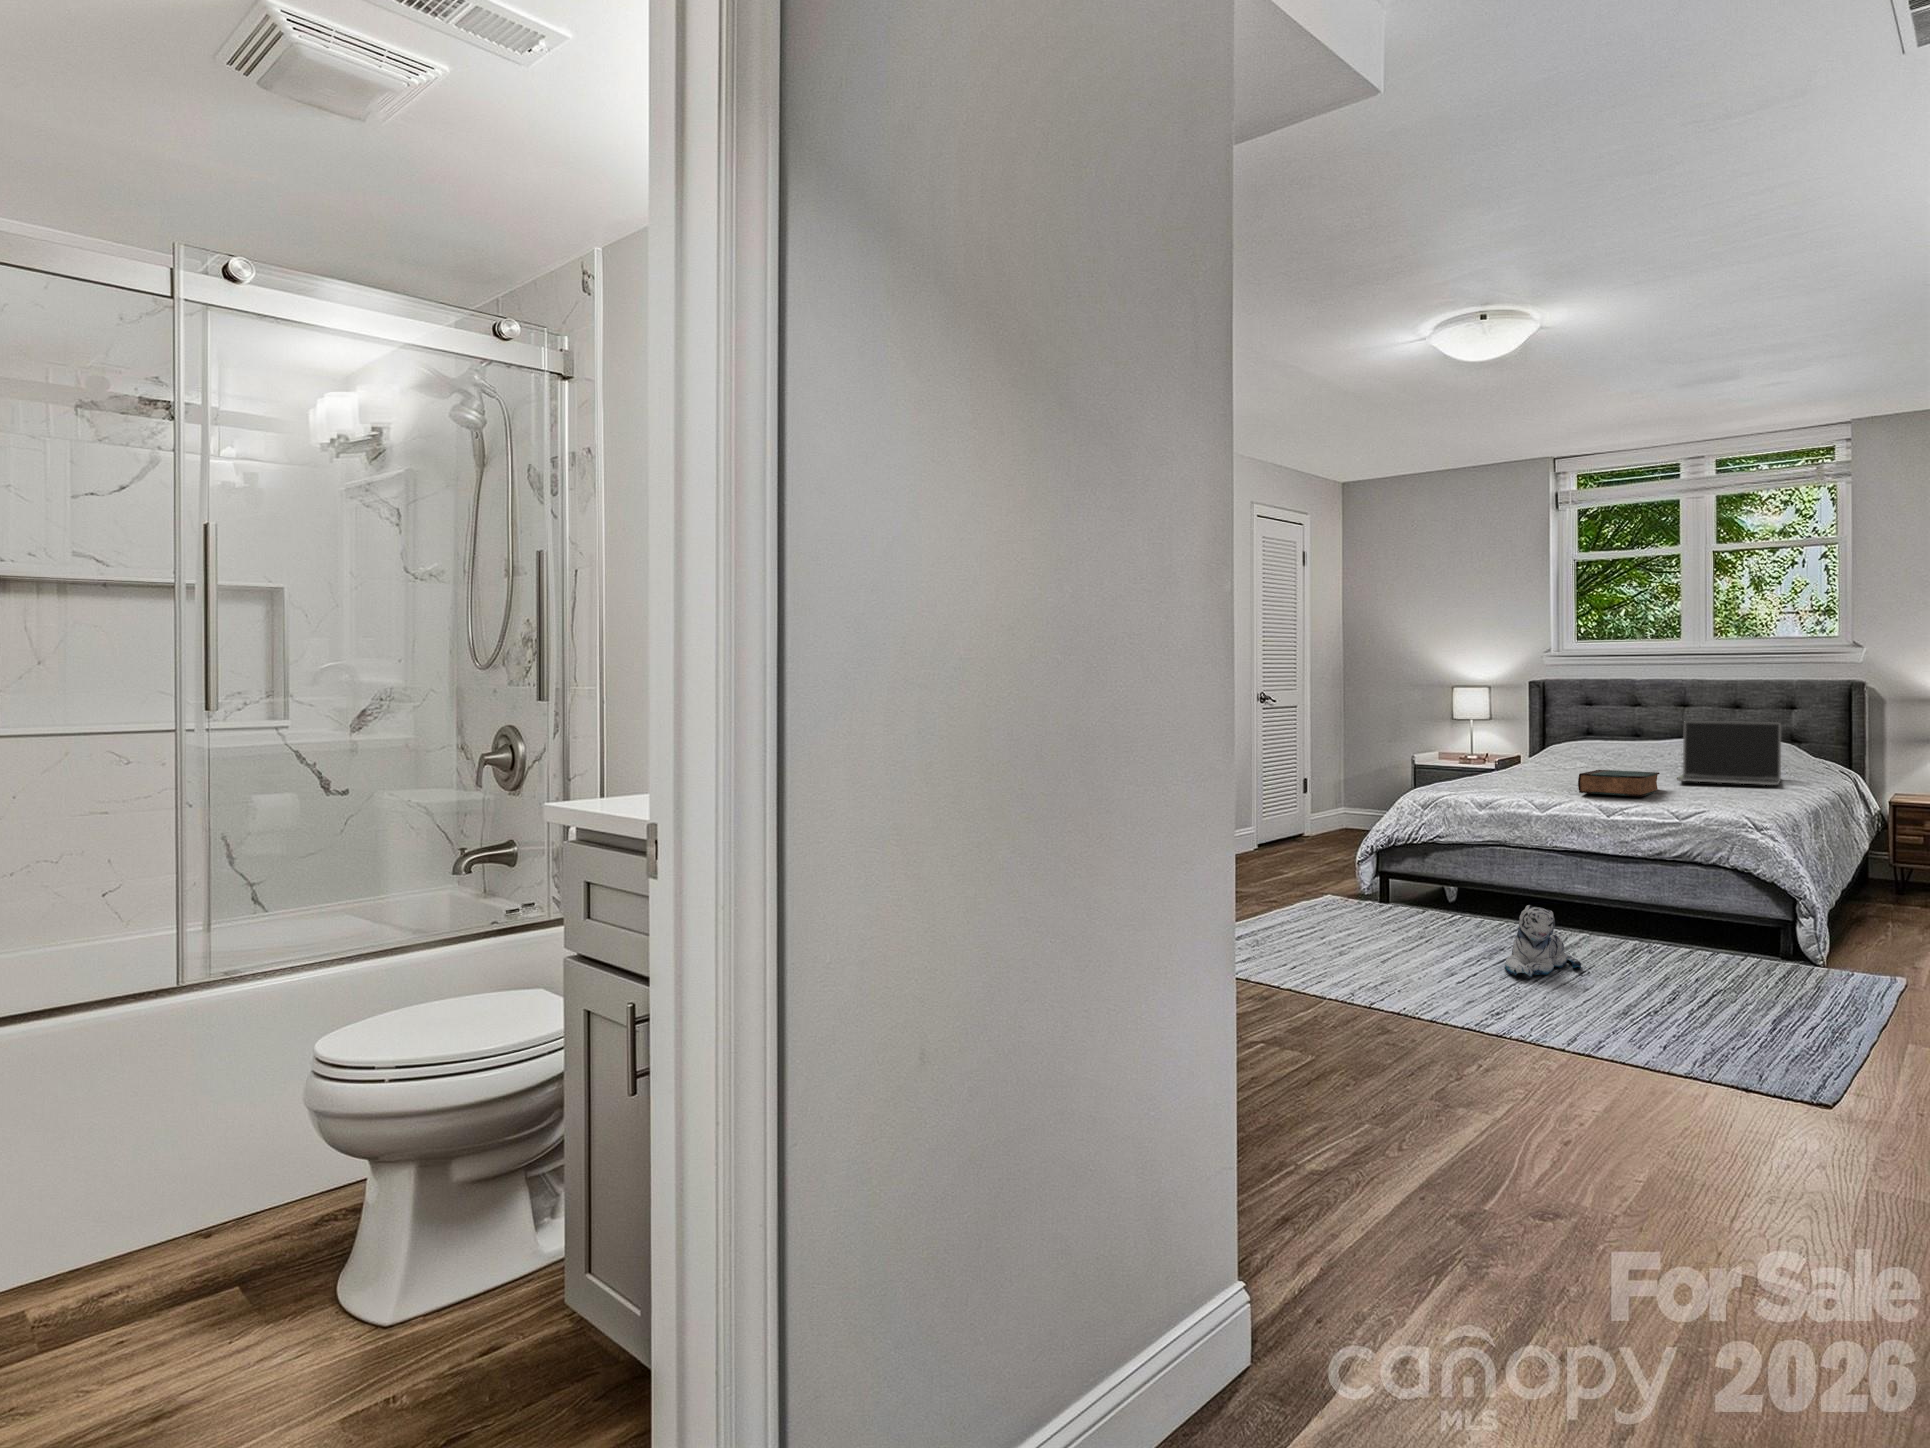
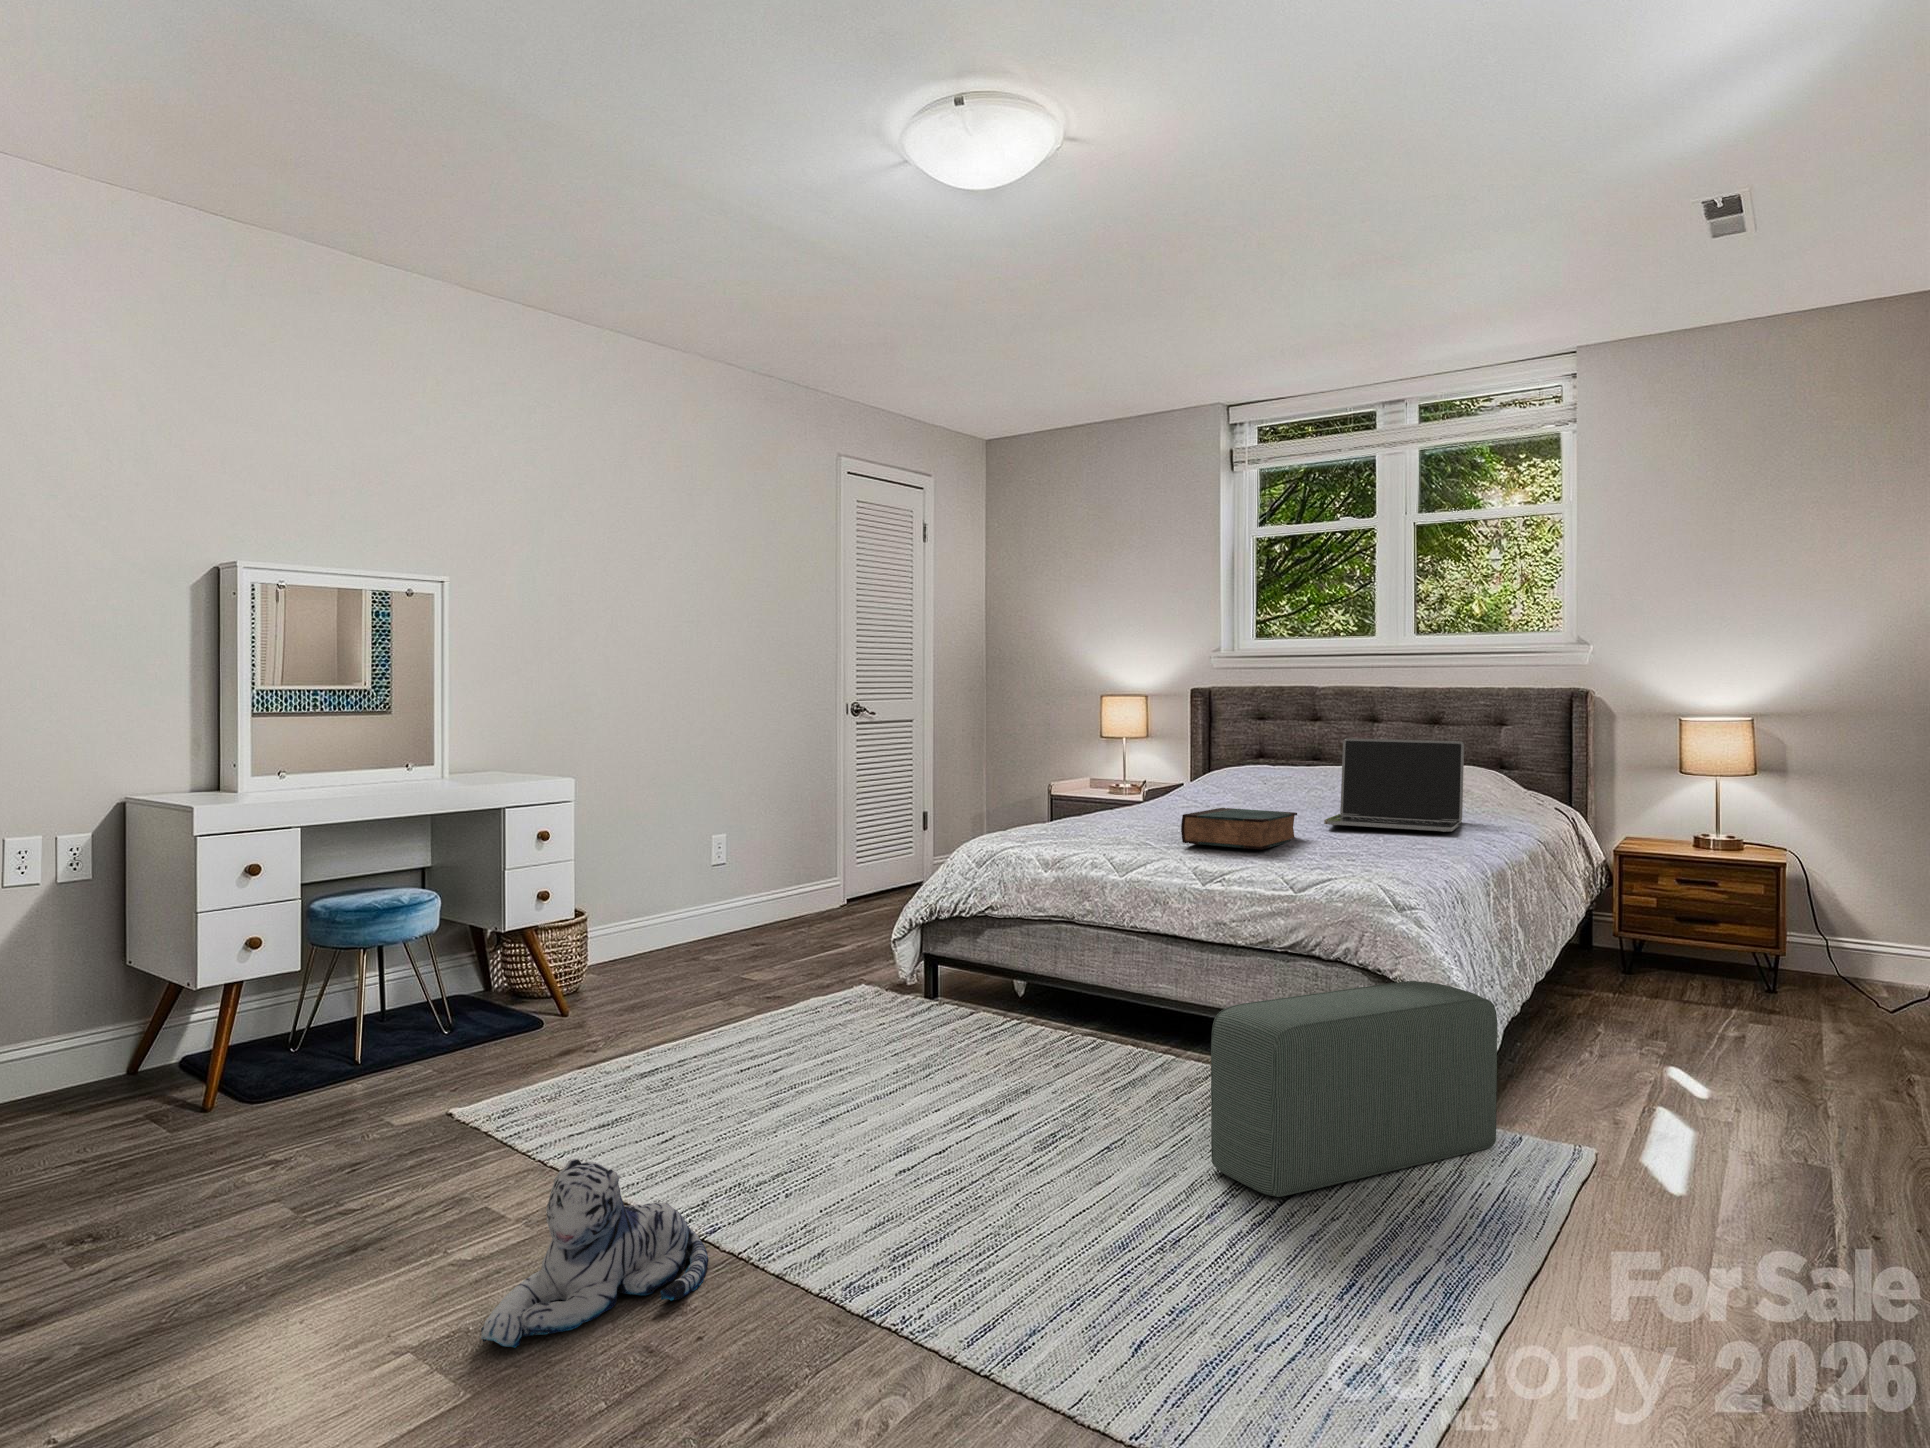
pouf: none [1652,875,1835,991] -> present [1211,981,1497,1197]
plush toy: present [1505,905,1581,977] -> present [481,1159,709,1348]

